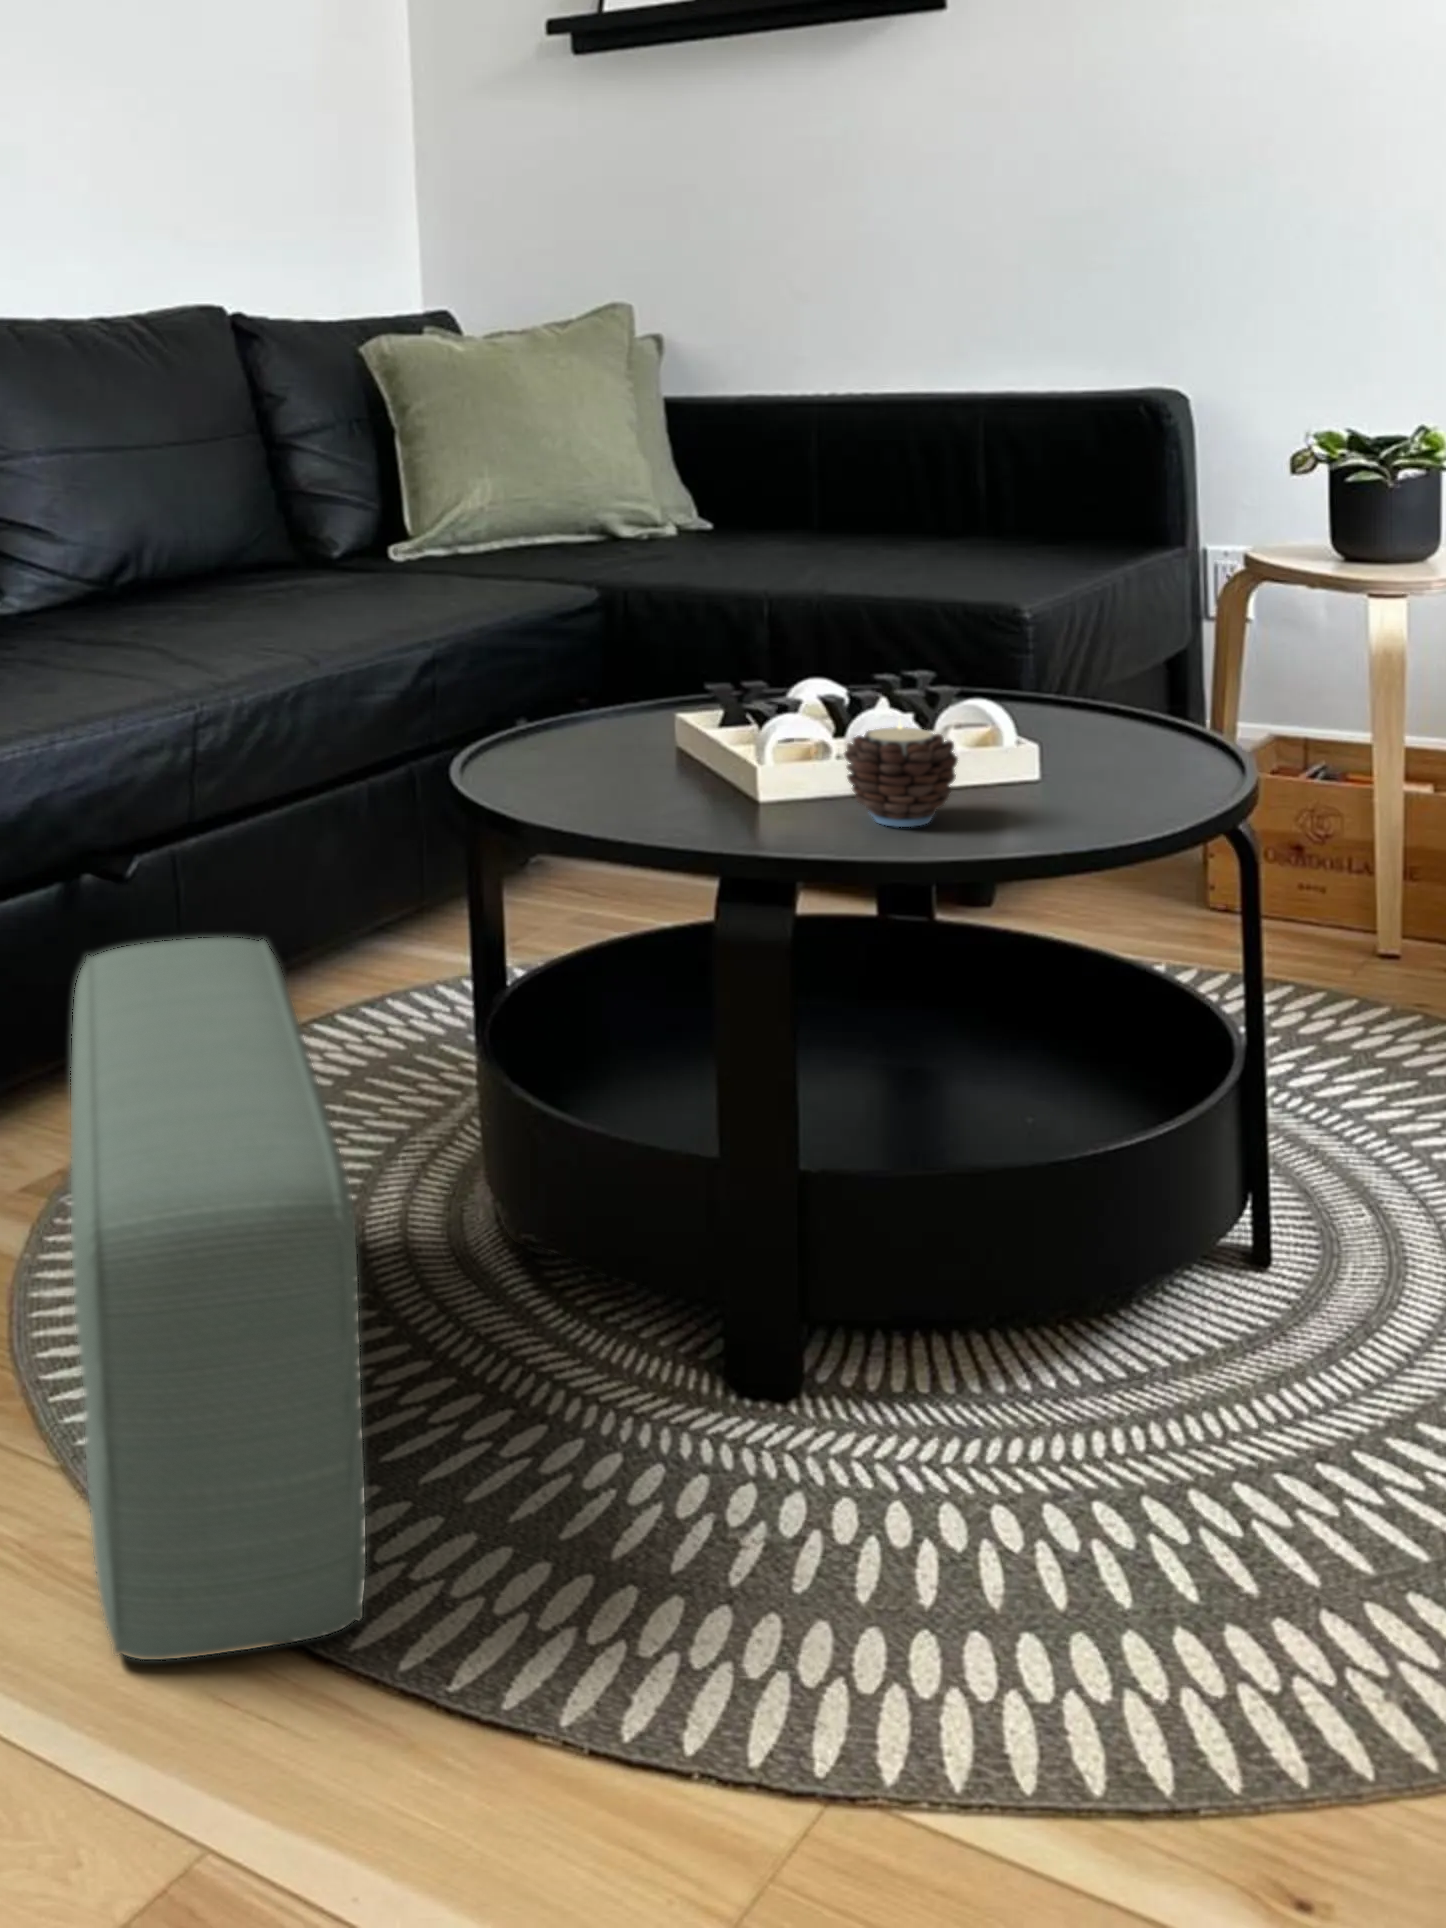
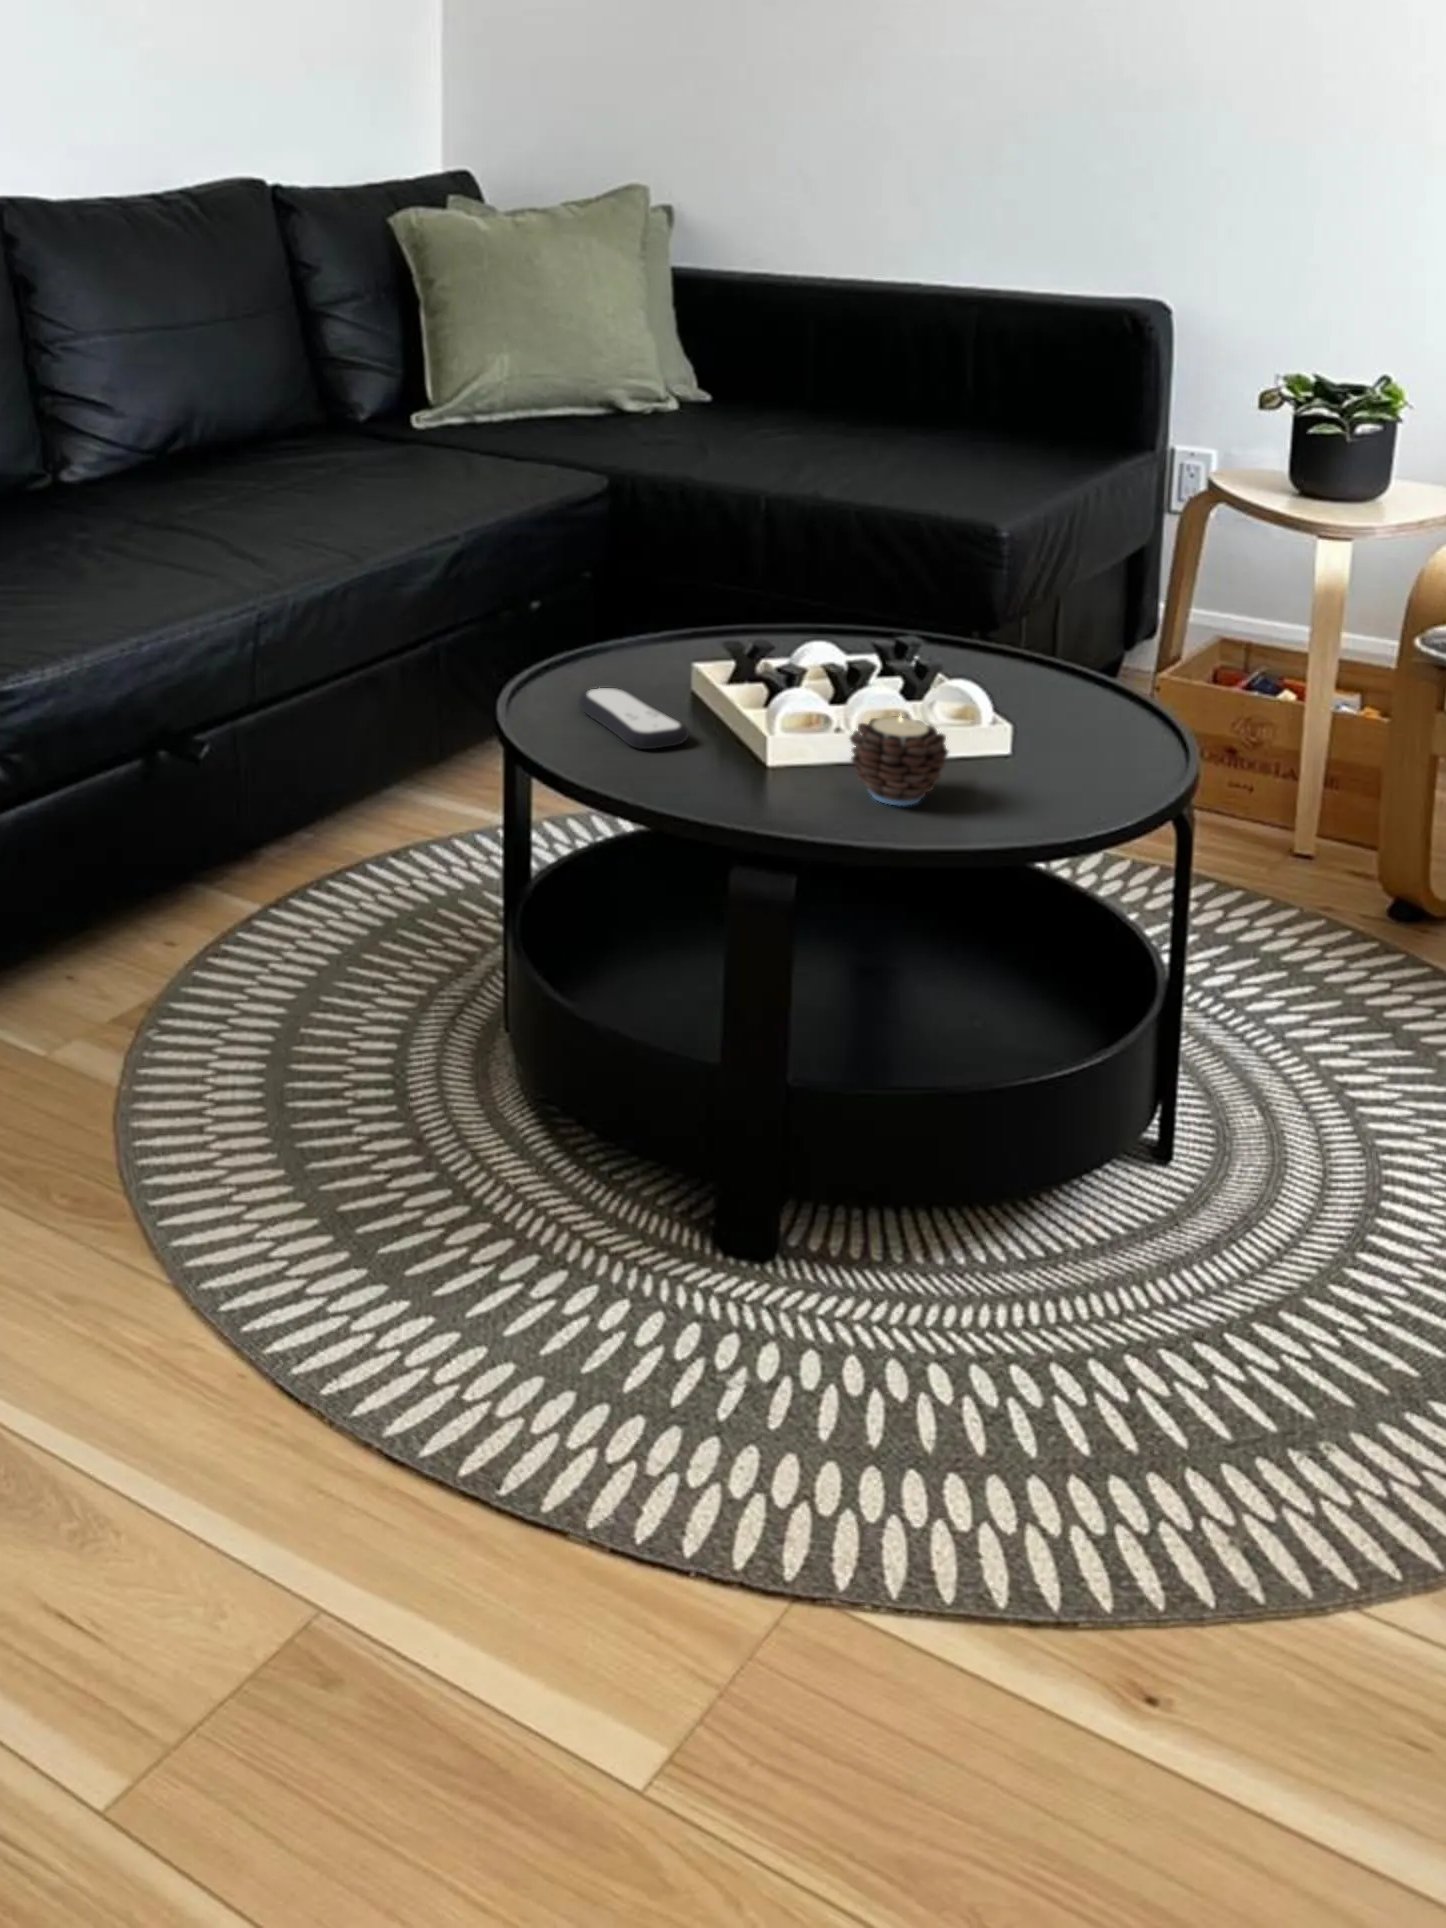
remote control: none [540,743,665,795] -> present [578,688,689,749]
pouf: present [71,937,366,1660] -> none [175,846,438,1456]

